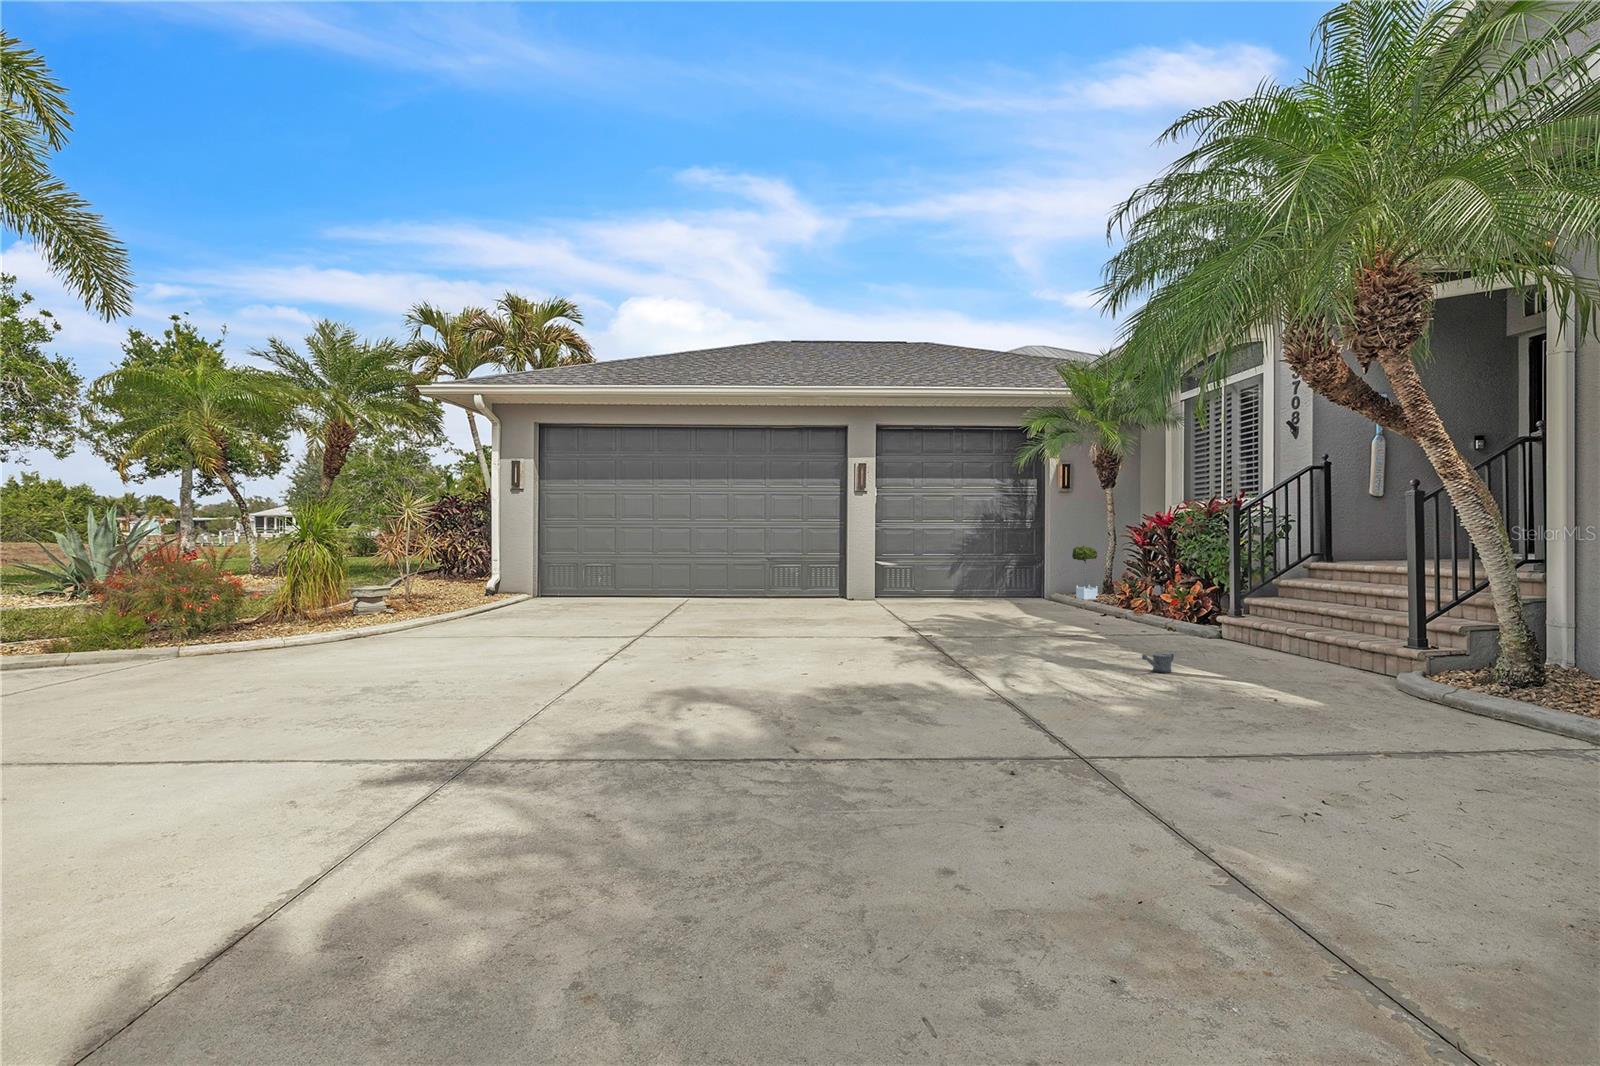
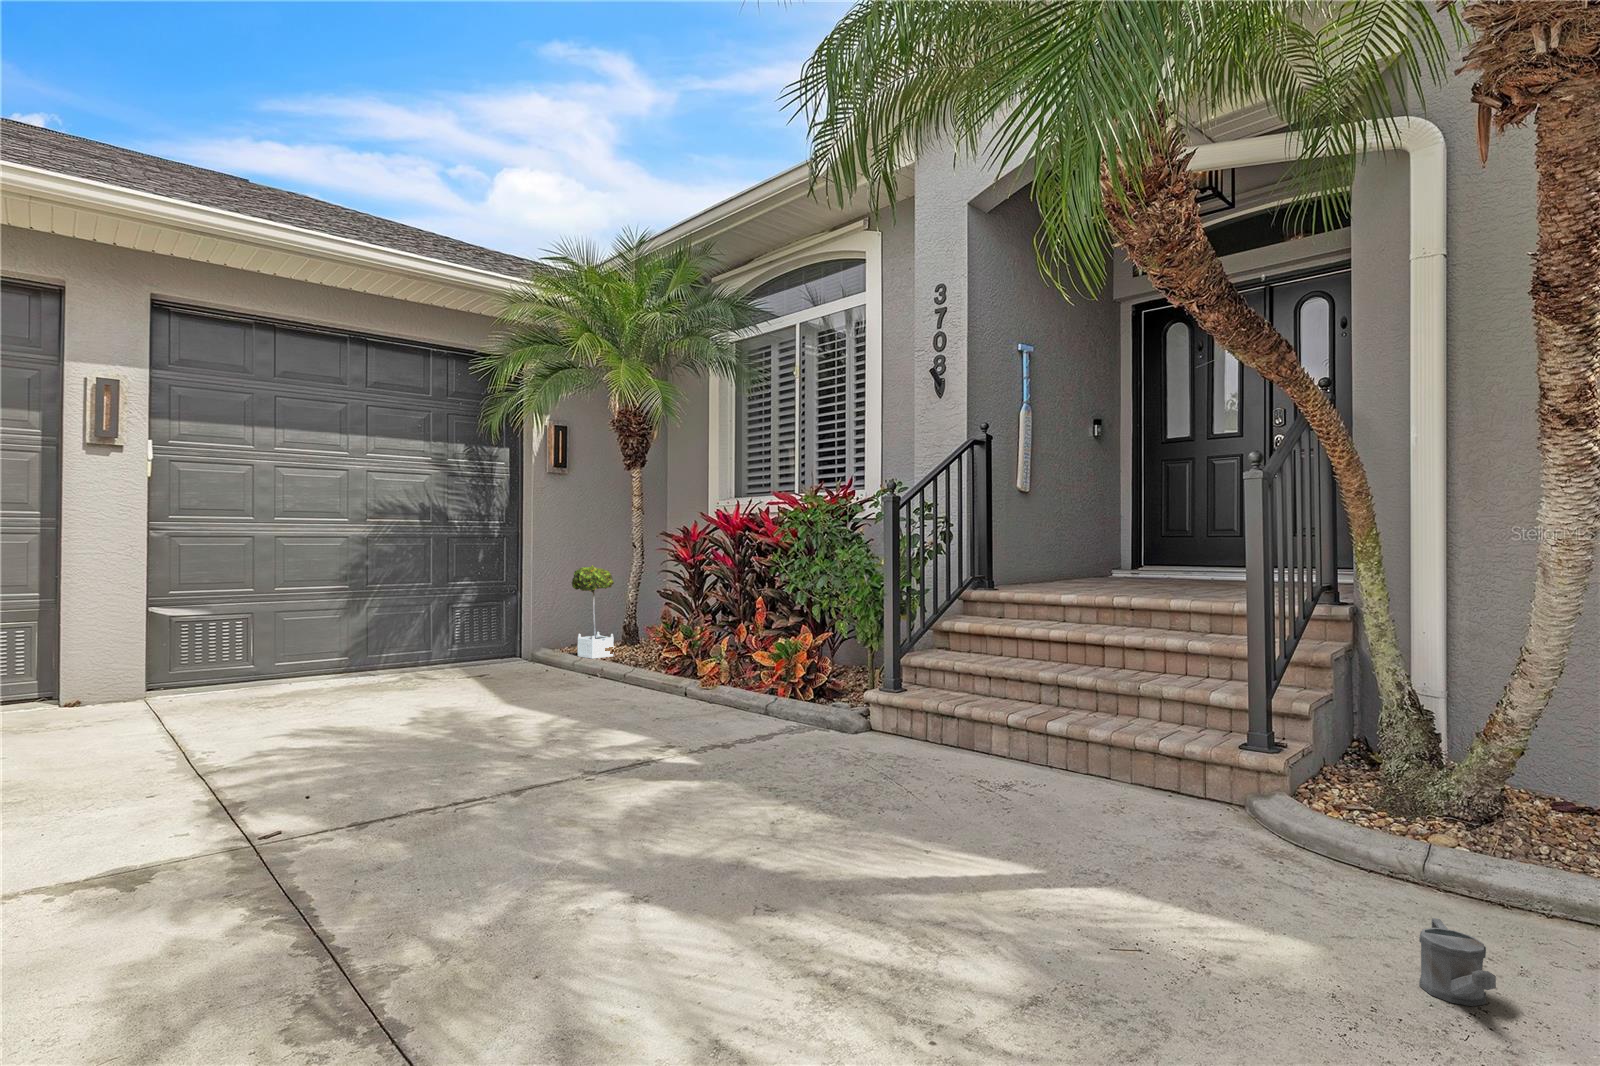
watering can: present [1142,654,1174,673] -> present [1419,918,1496,1006]

